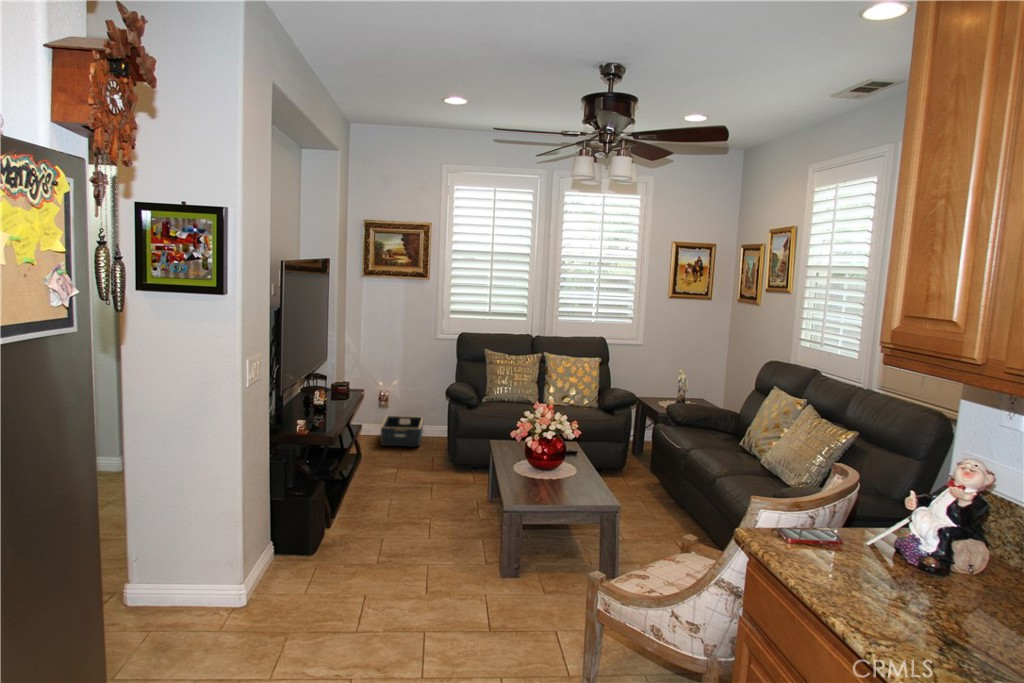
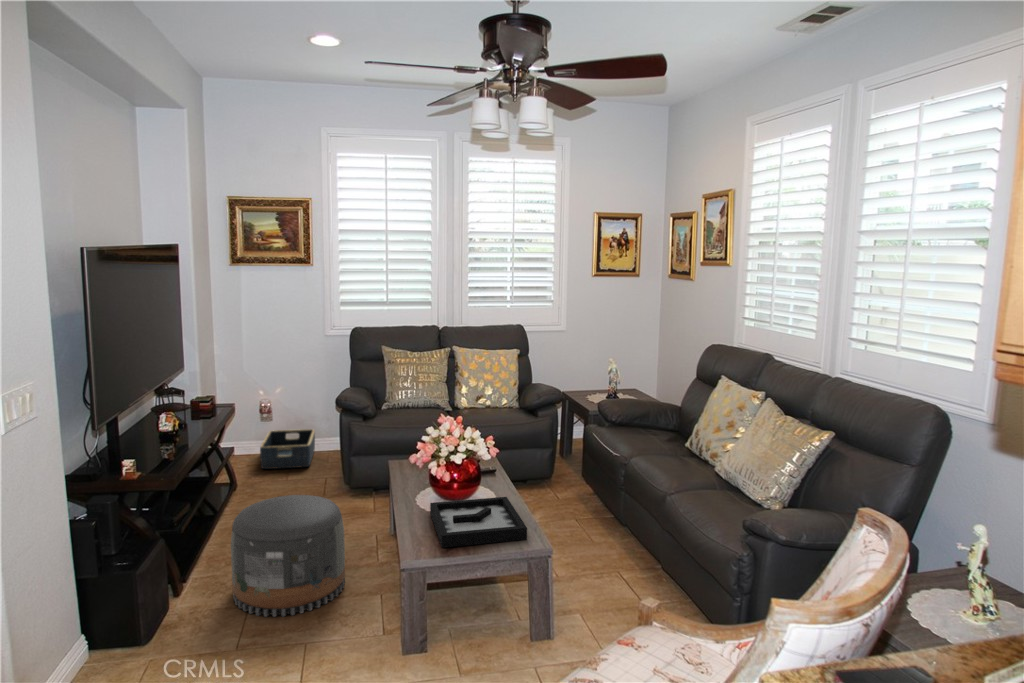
pouf: none [371,458,456,547] -> present [231,495,345,617]
decorative tray: none [525,468,601,499] -> present [430,497,527,548]

